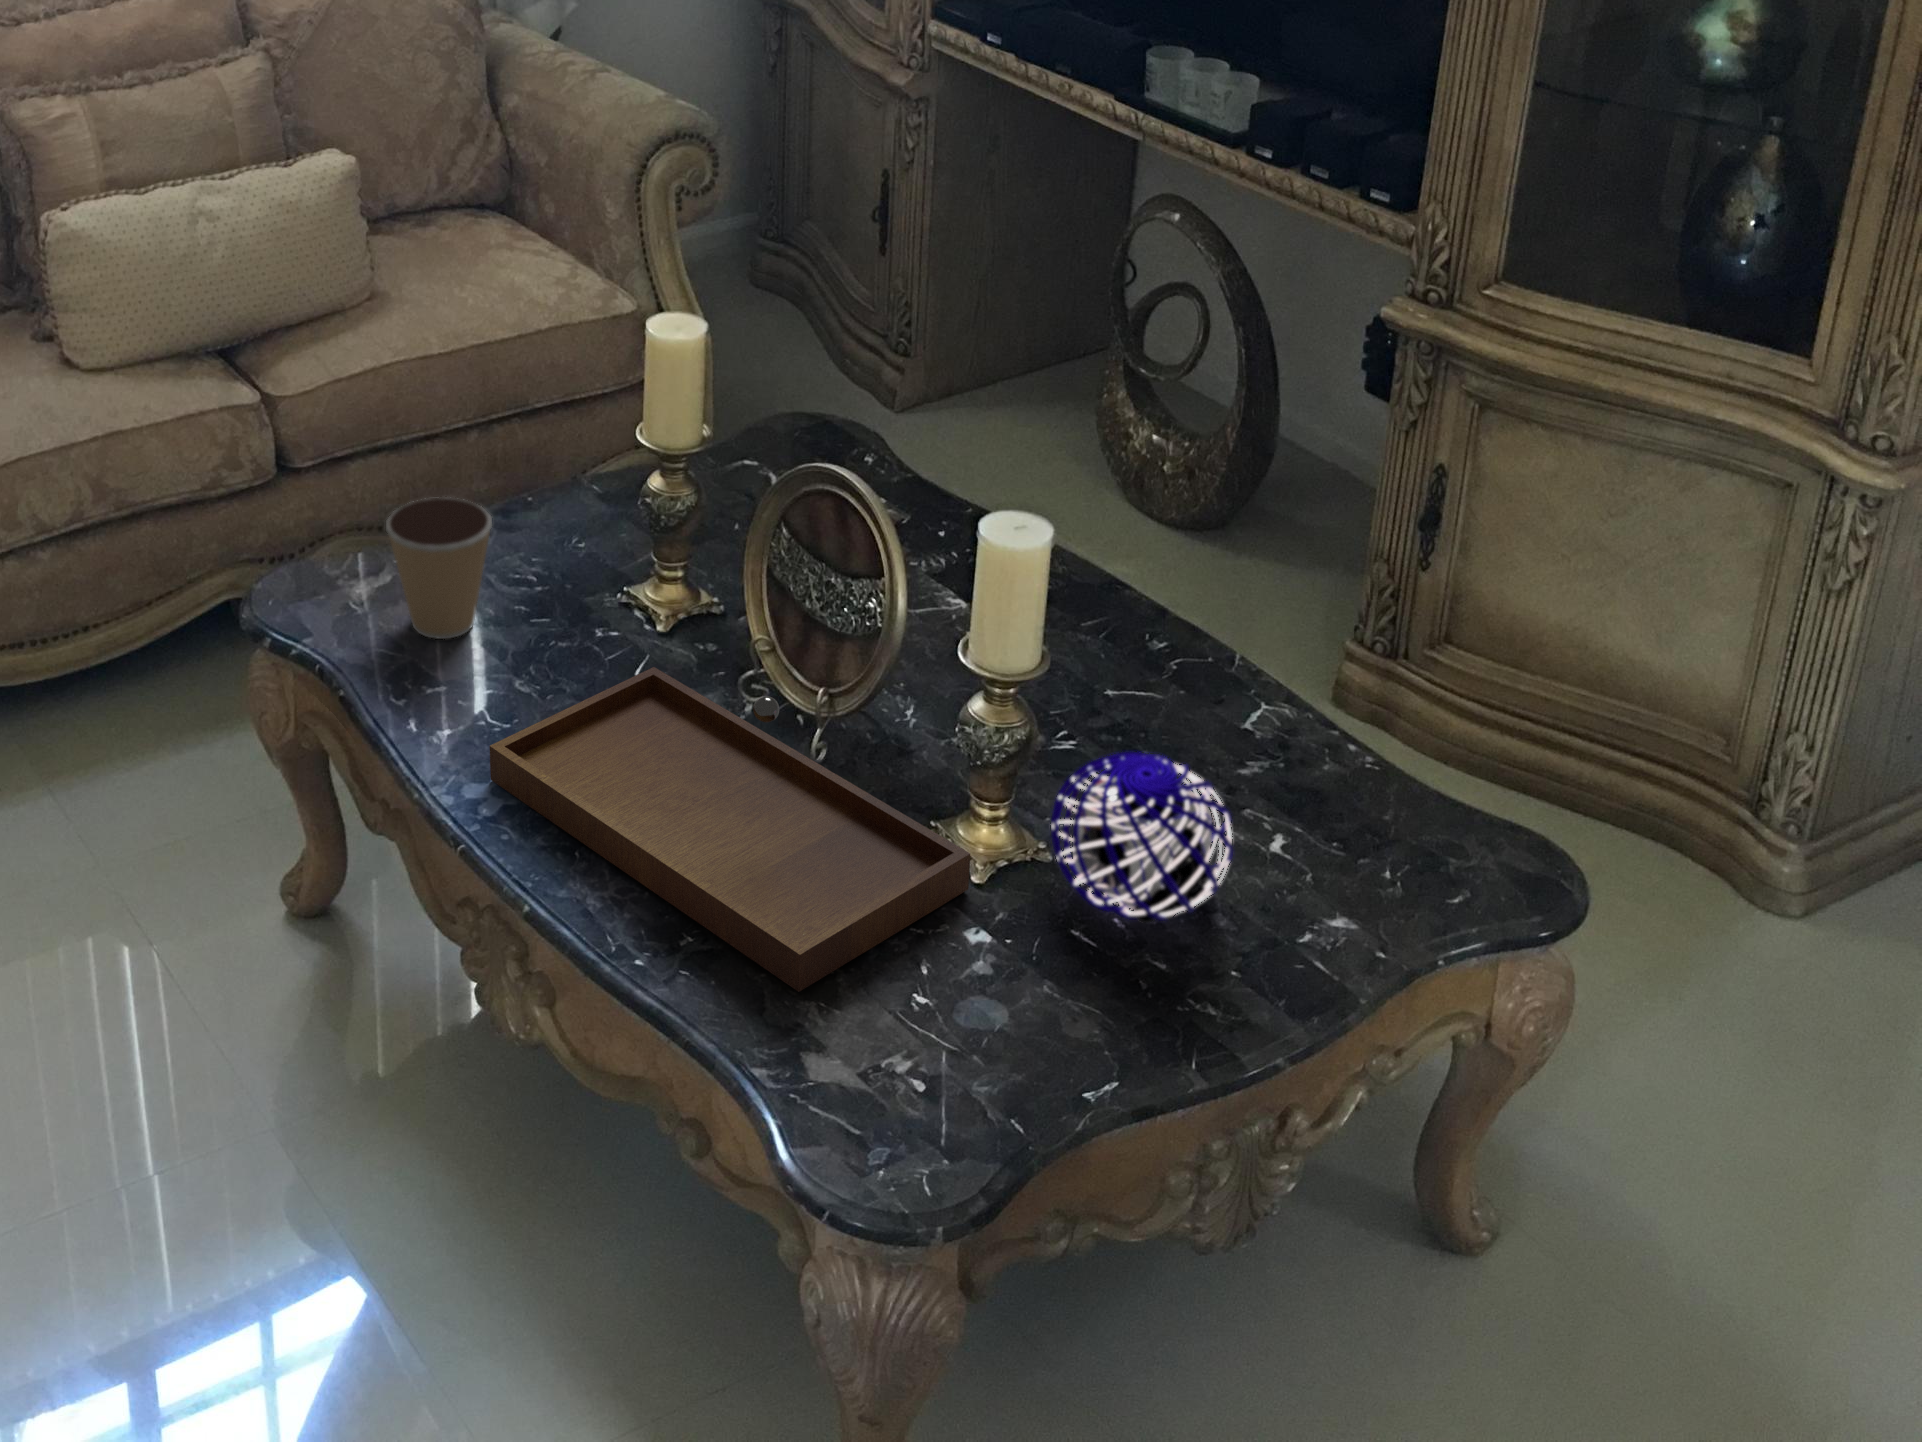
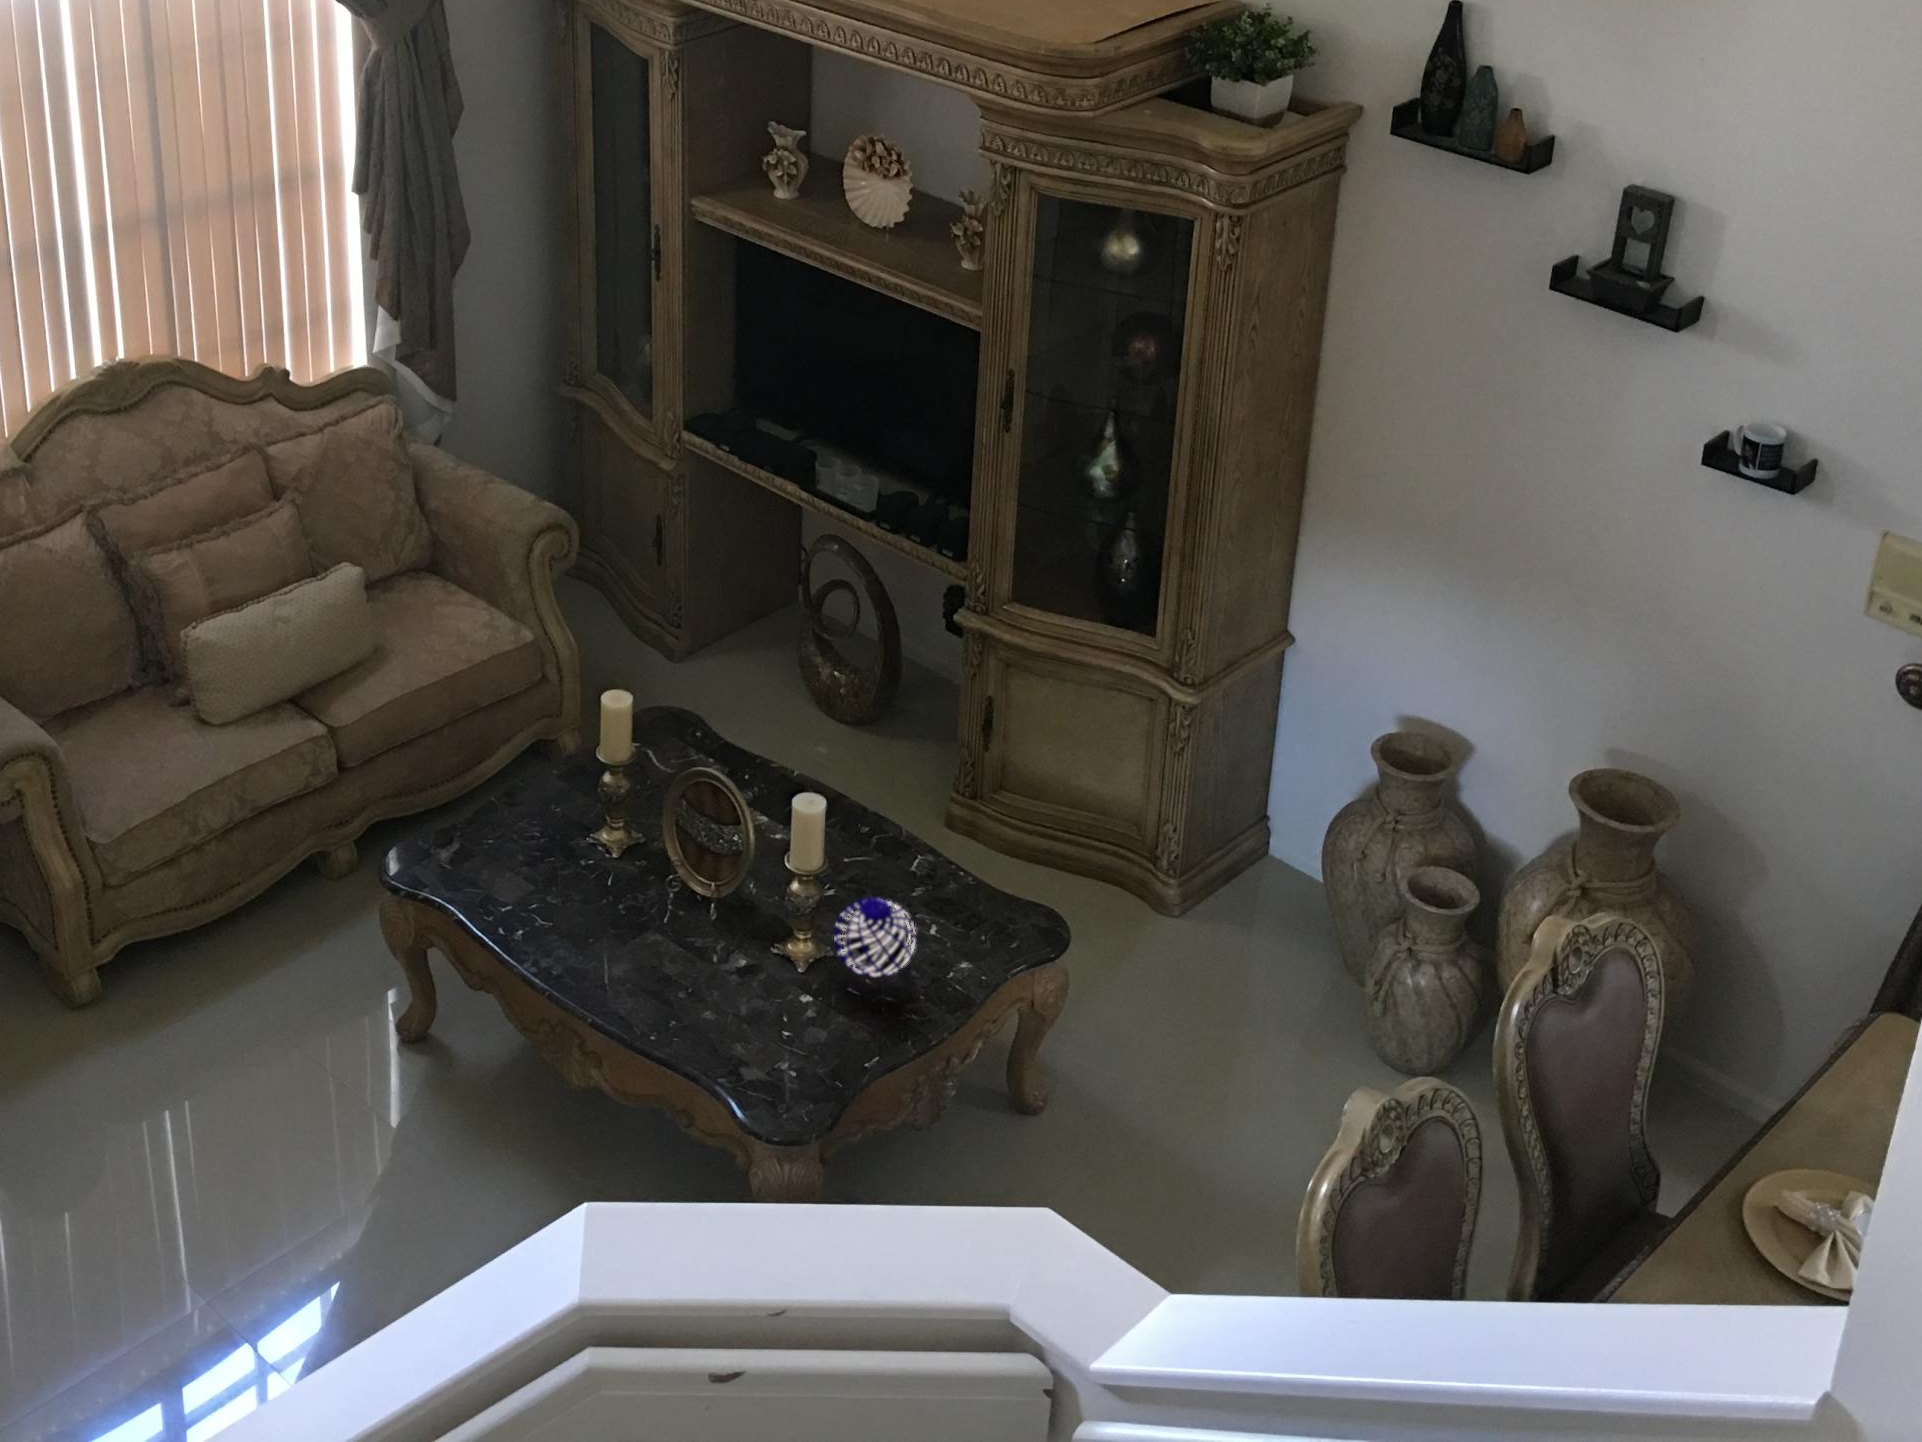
coffee cup: present [386,497,492,639] -> none [468,800,526,878]
tray: present [490,667,970,992] -> none [552,880,799,1036]

